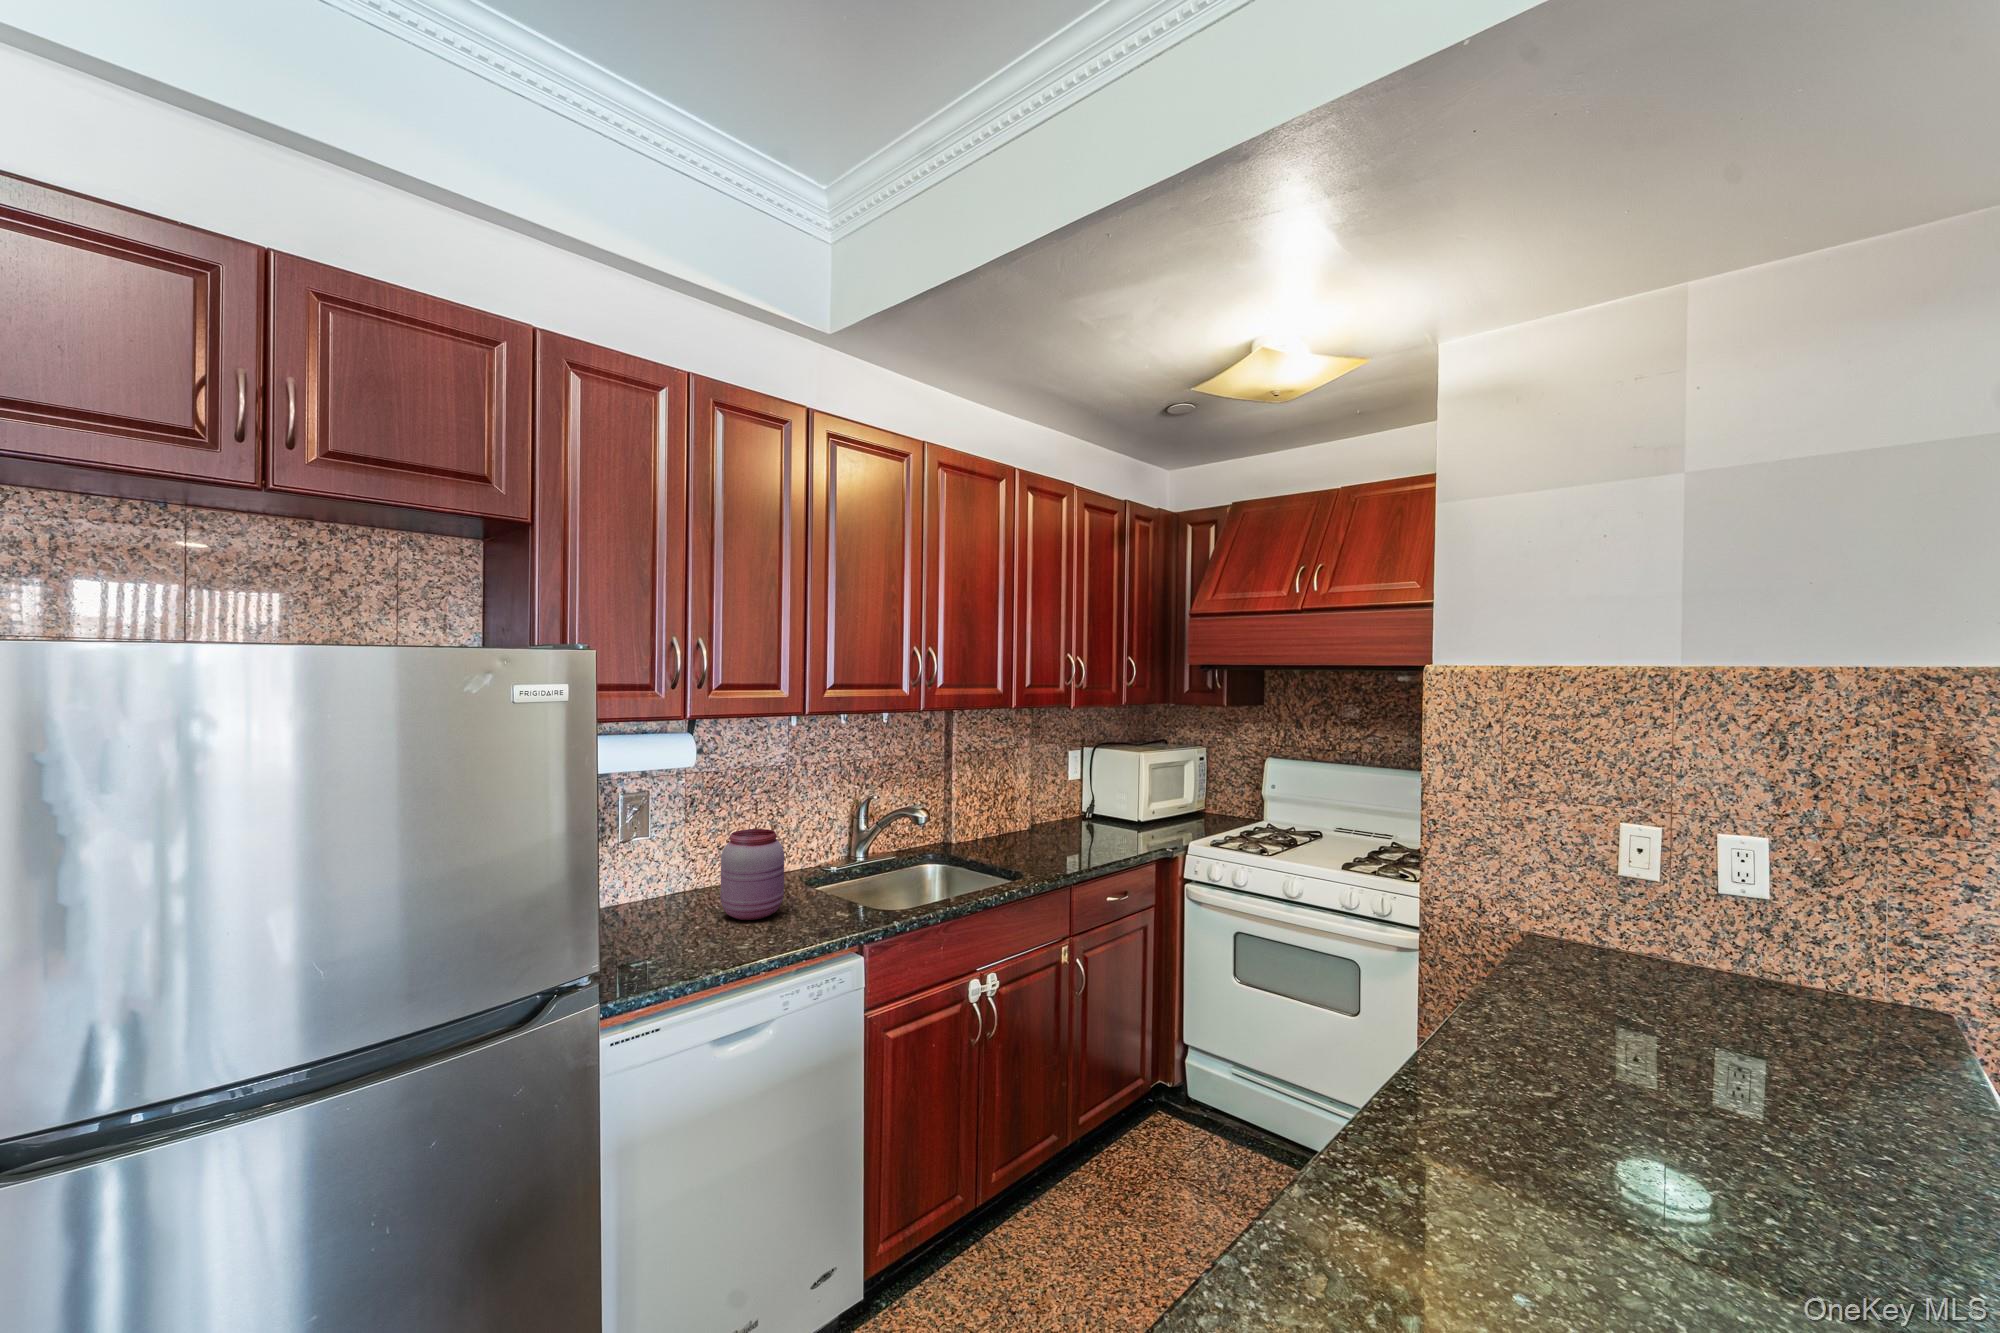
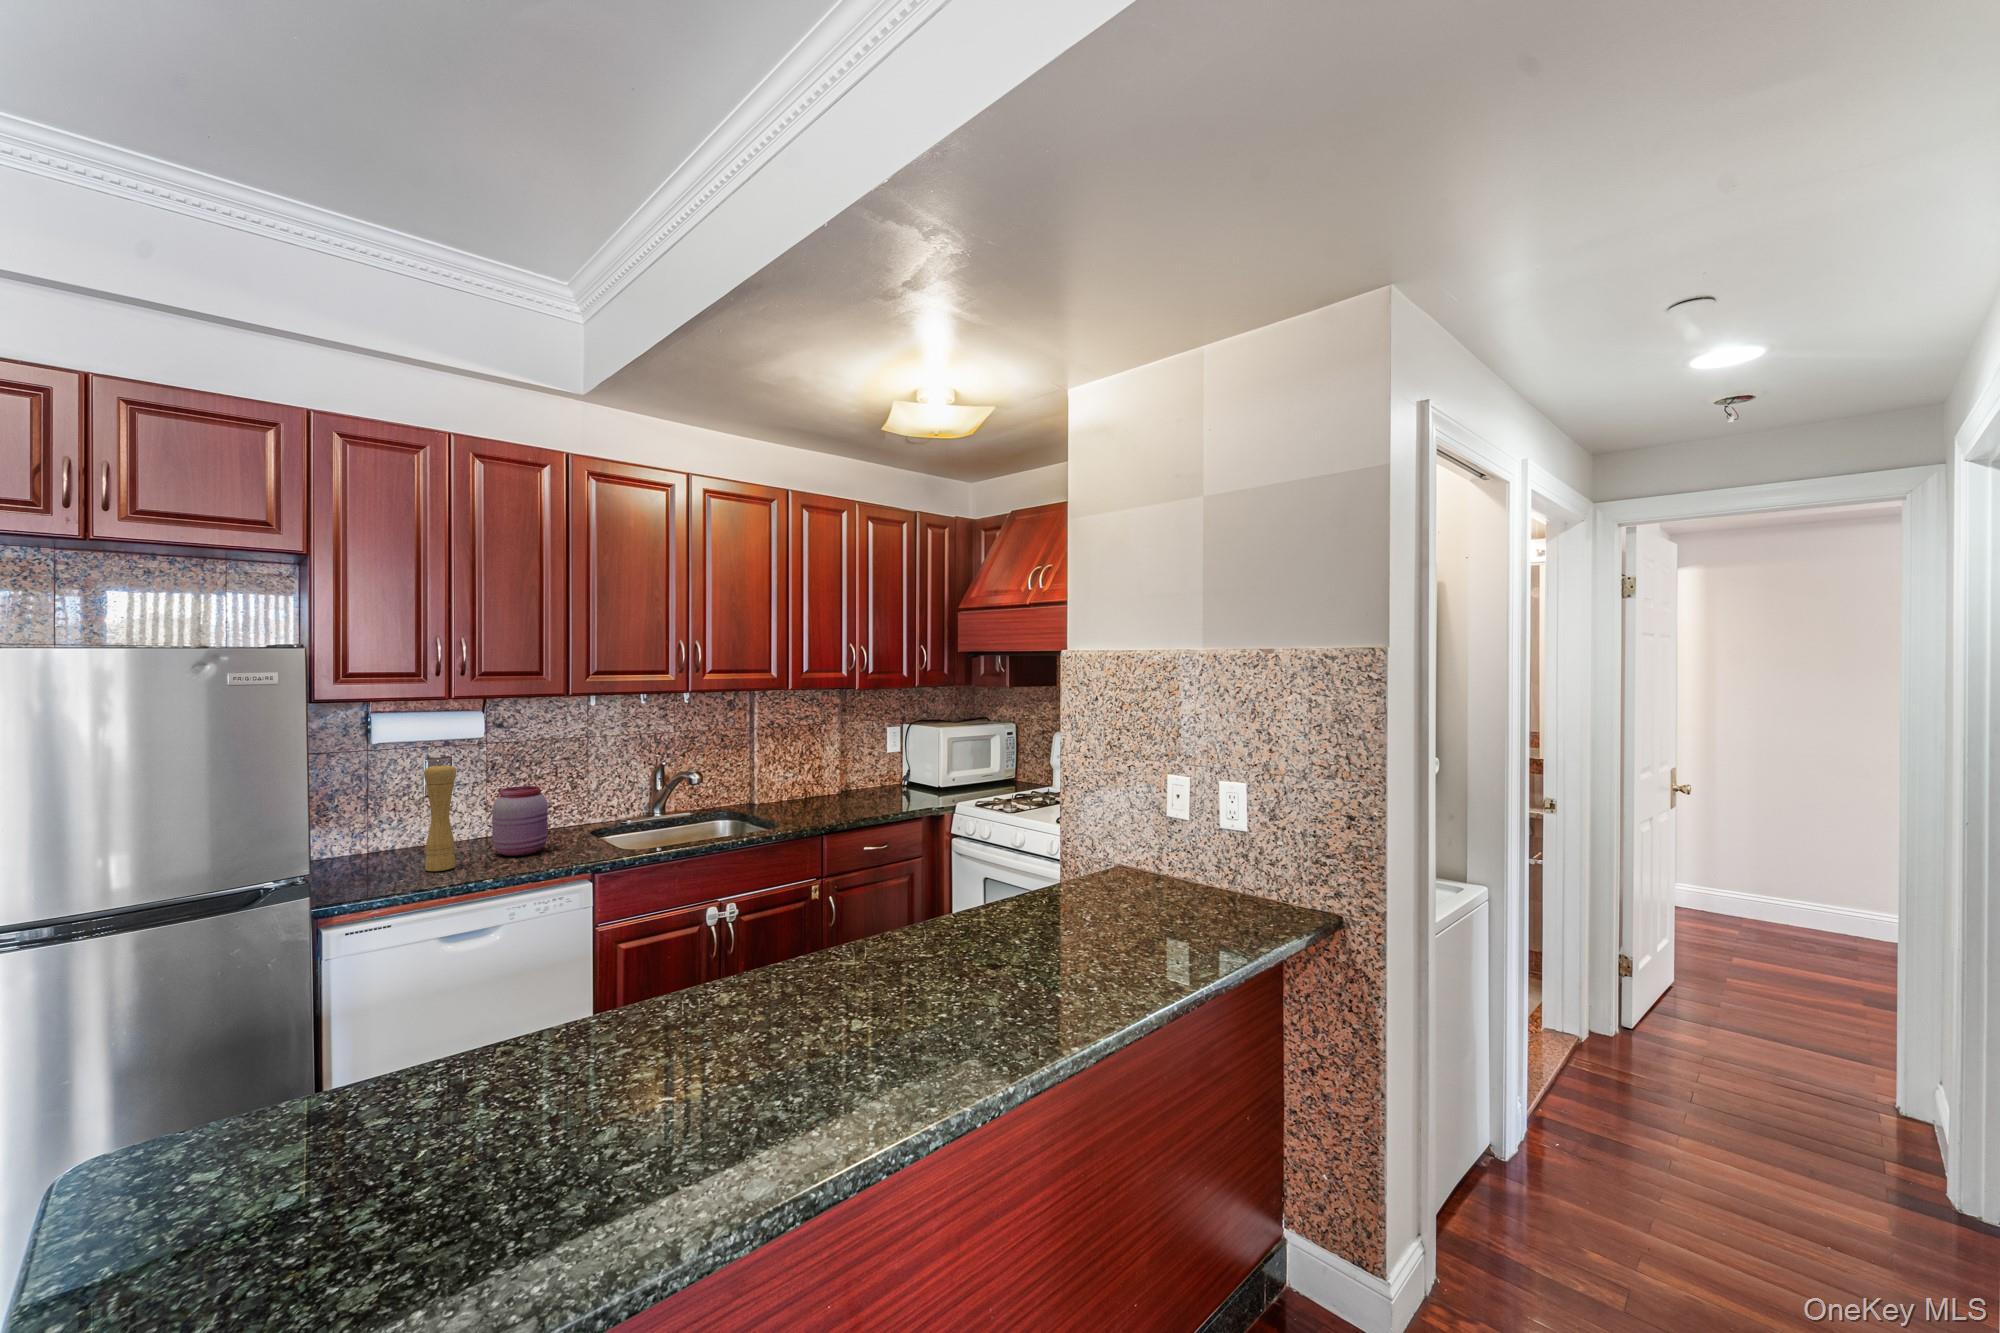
pepper mill: none [661,804,699,946] -> present [424,764,456,871]

